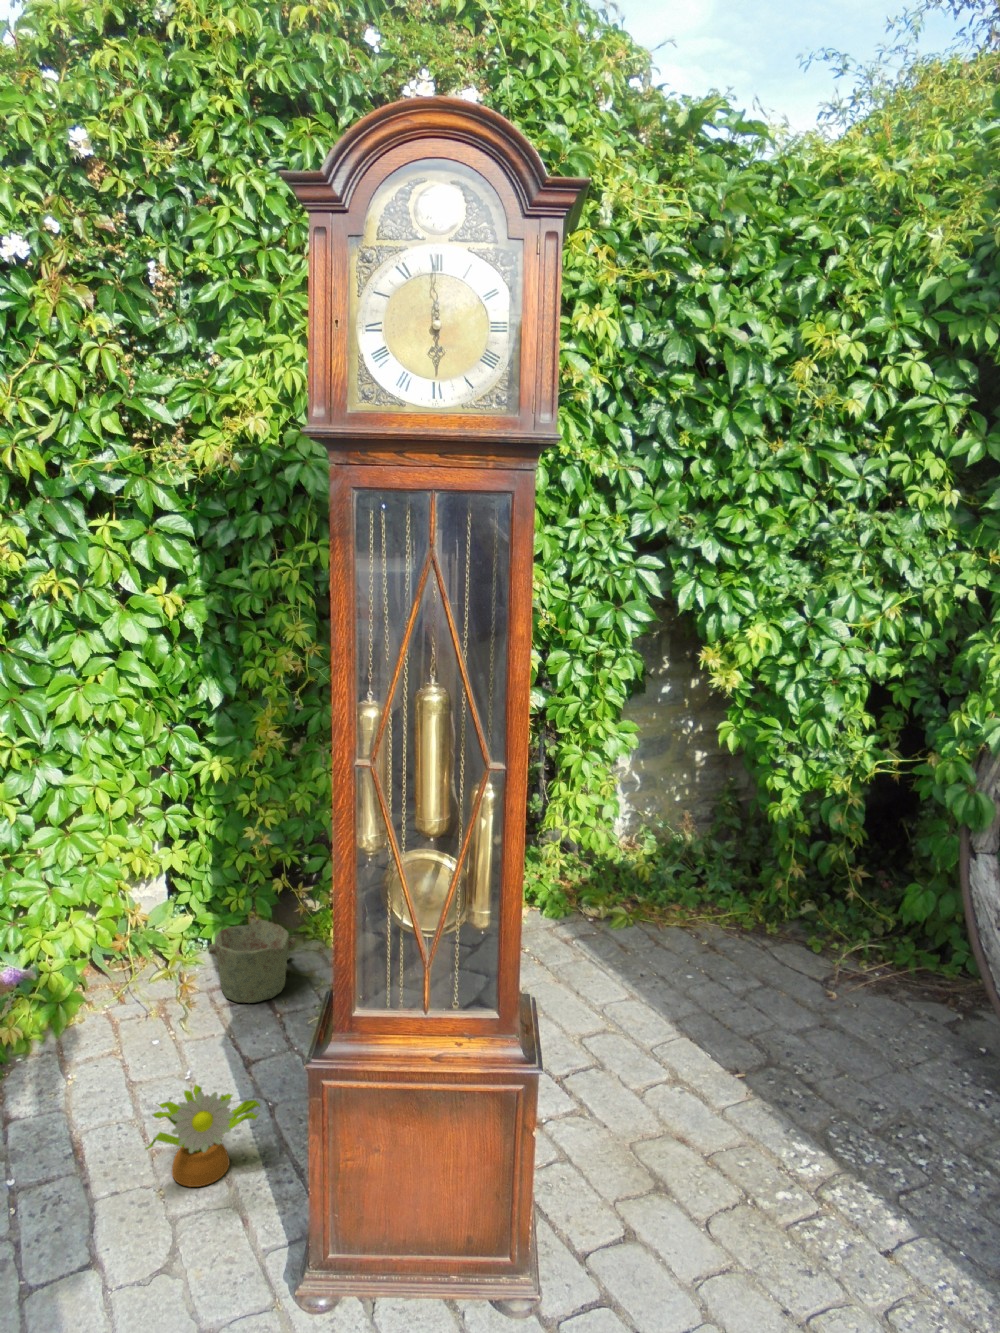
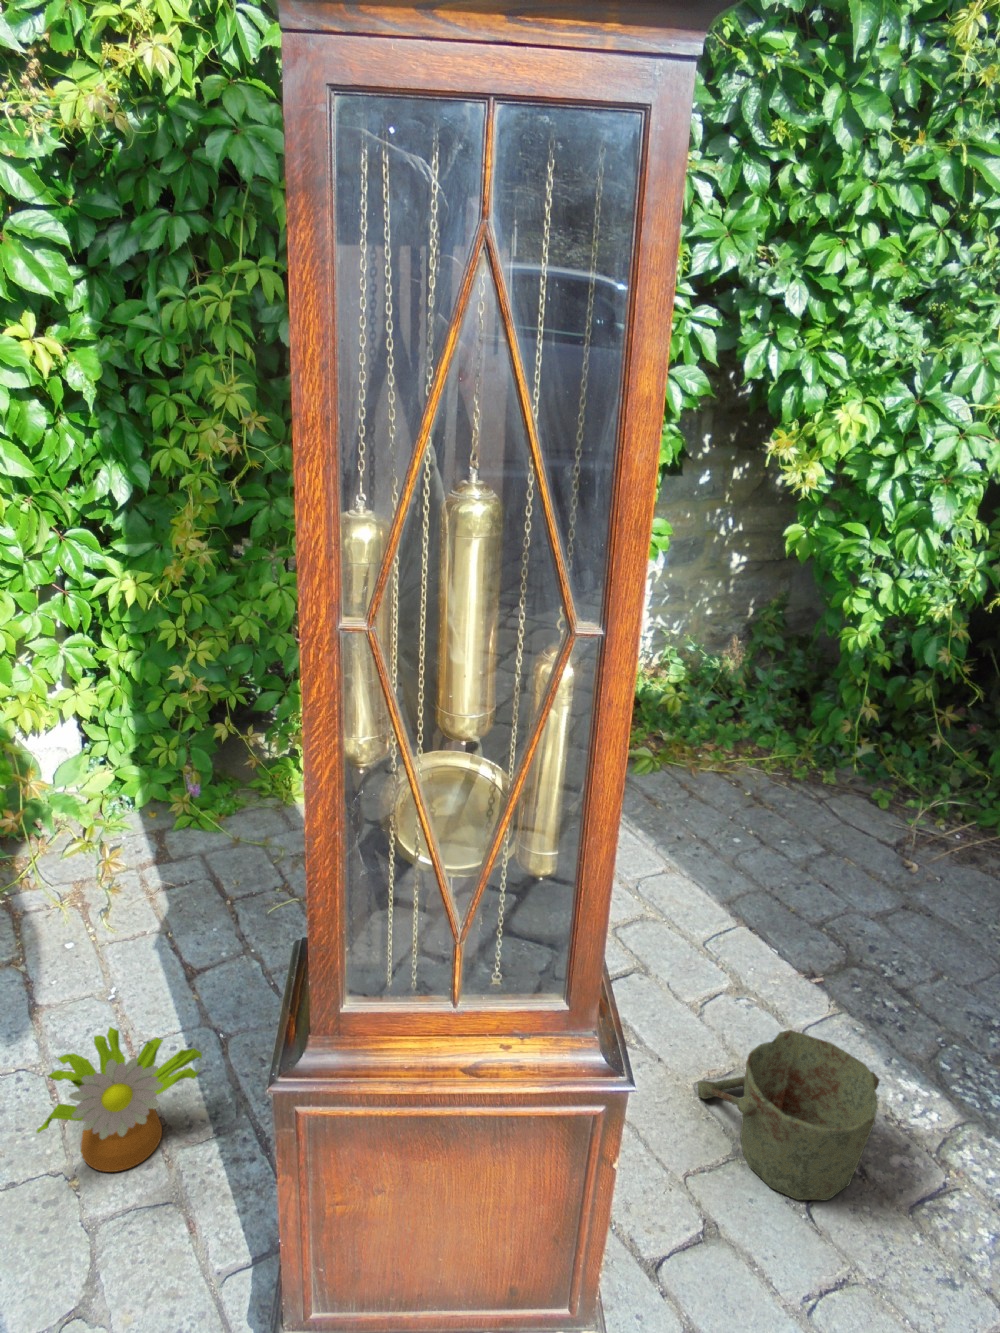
bucket: present [209,919,296,1003] -> present [698,1030,879,1200]

